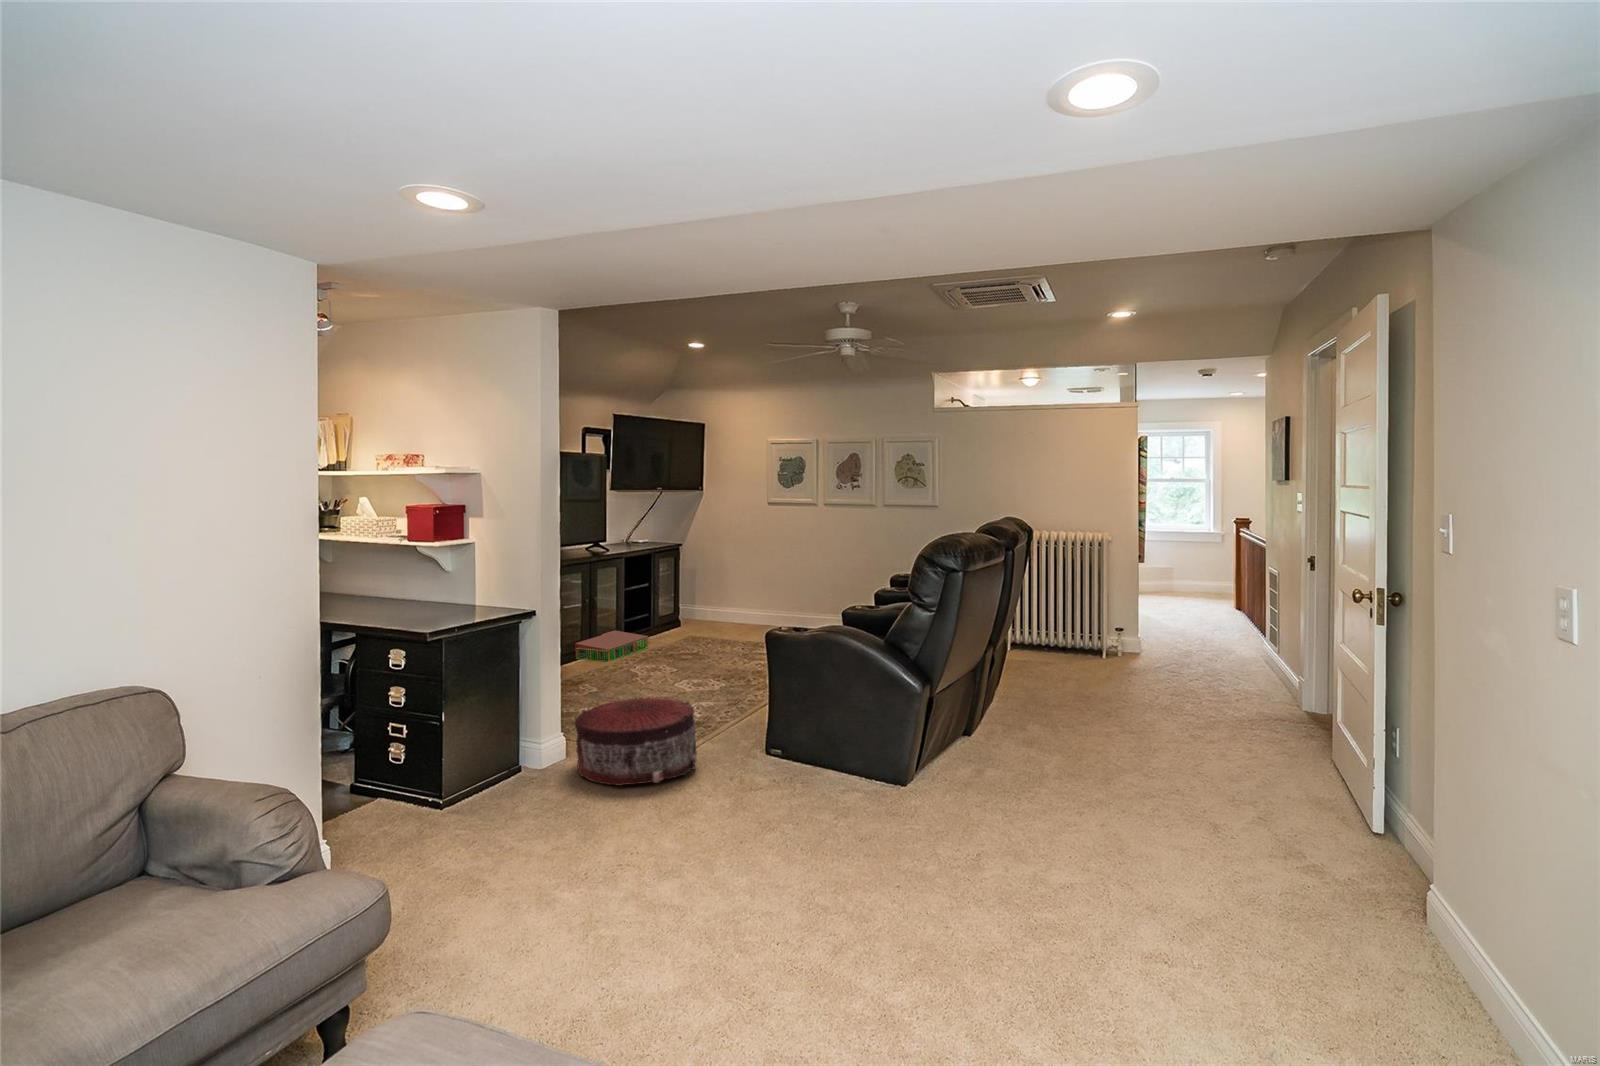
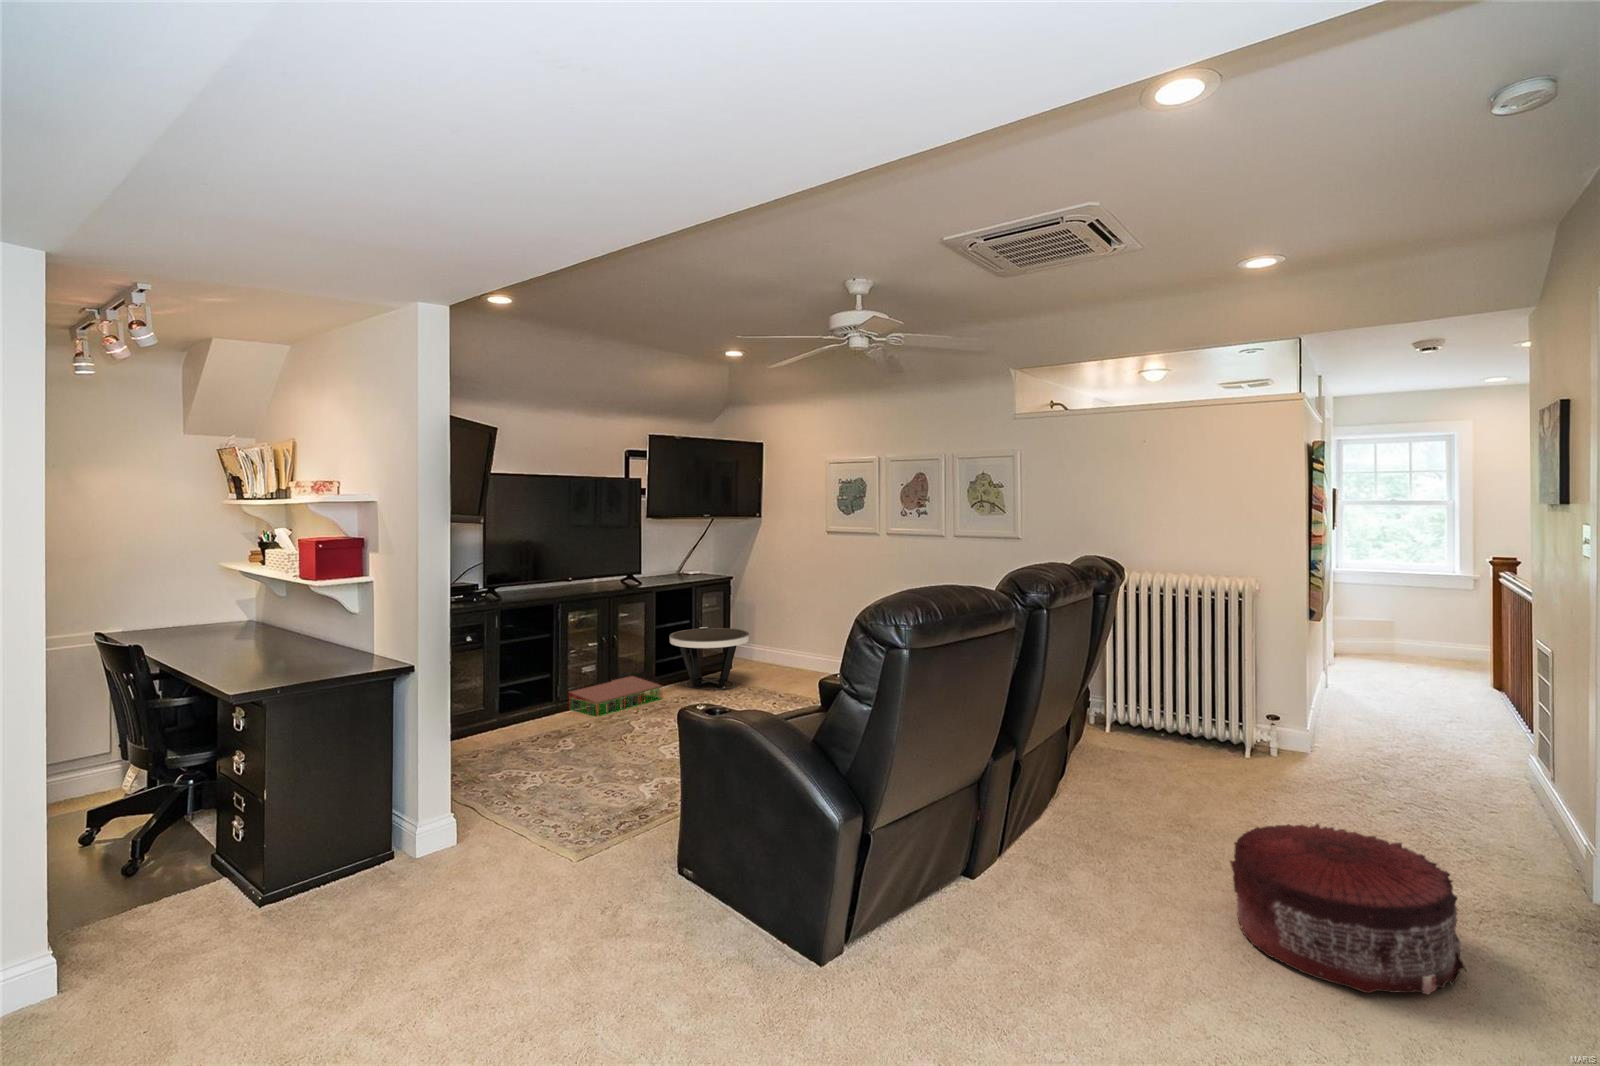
side table: none [640,588,710,640] -> present [670,627,749,690]
pouf: present [575,697,697,786] -> present [1230,824,1466,994]

